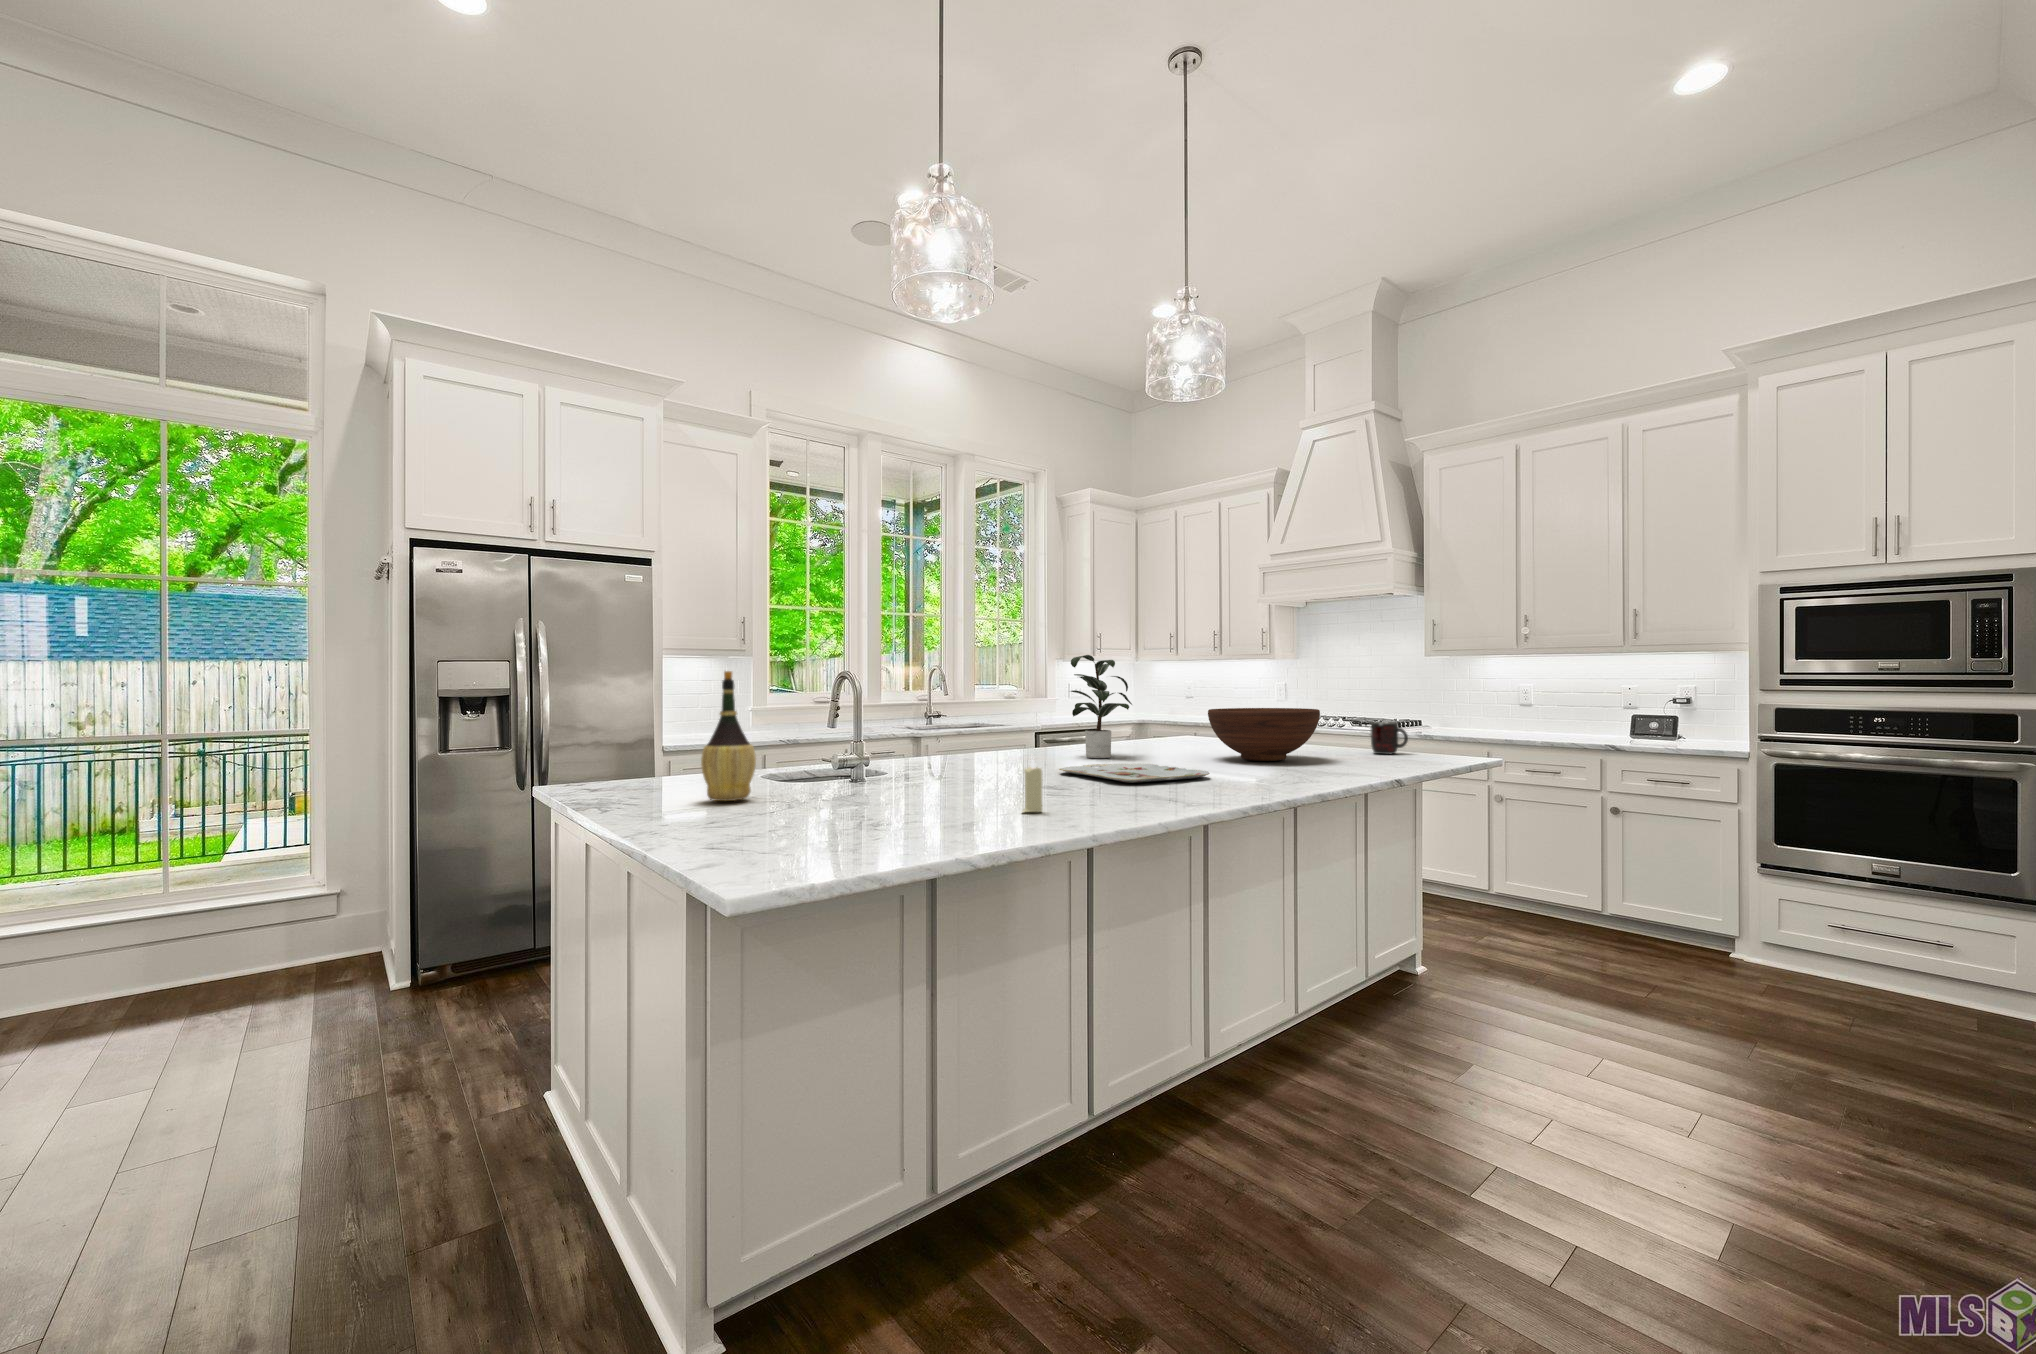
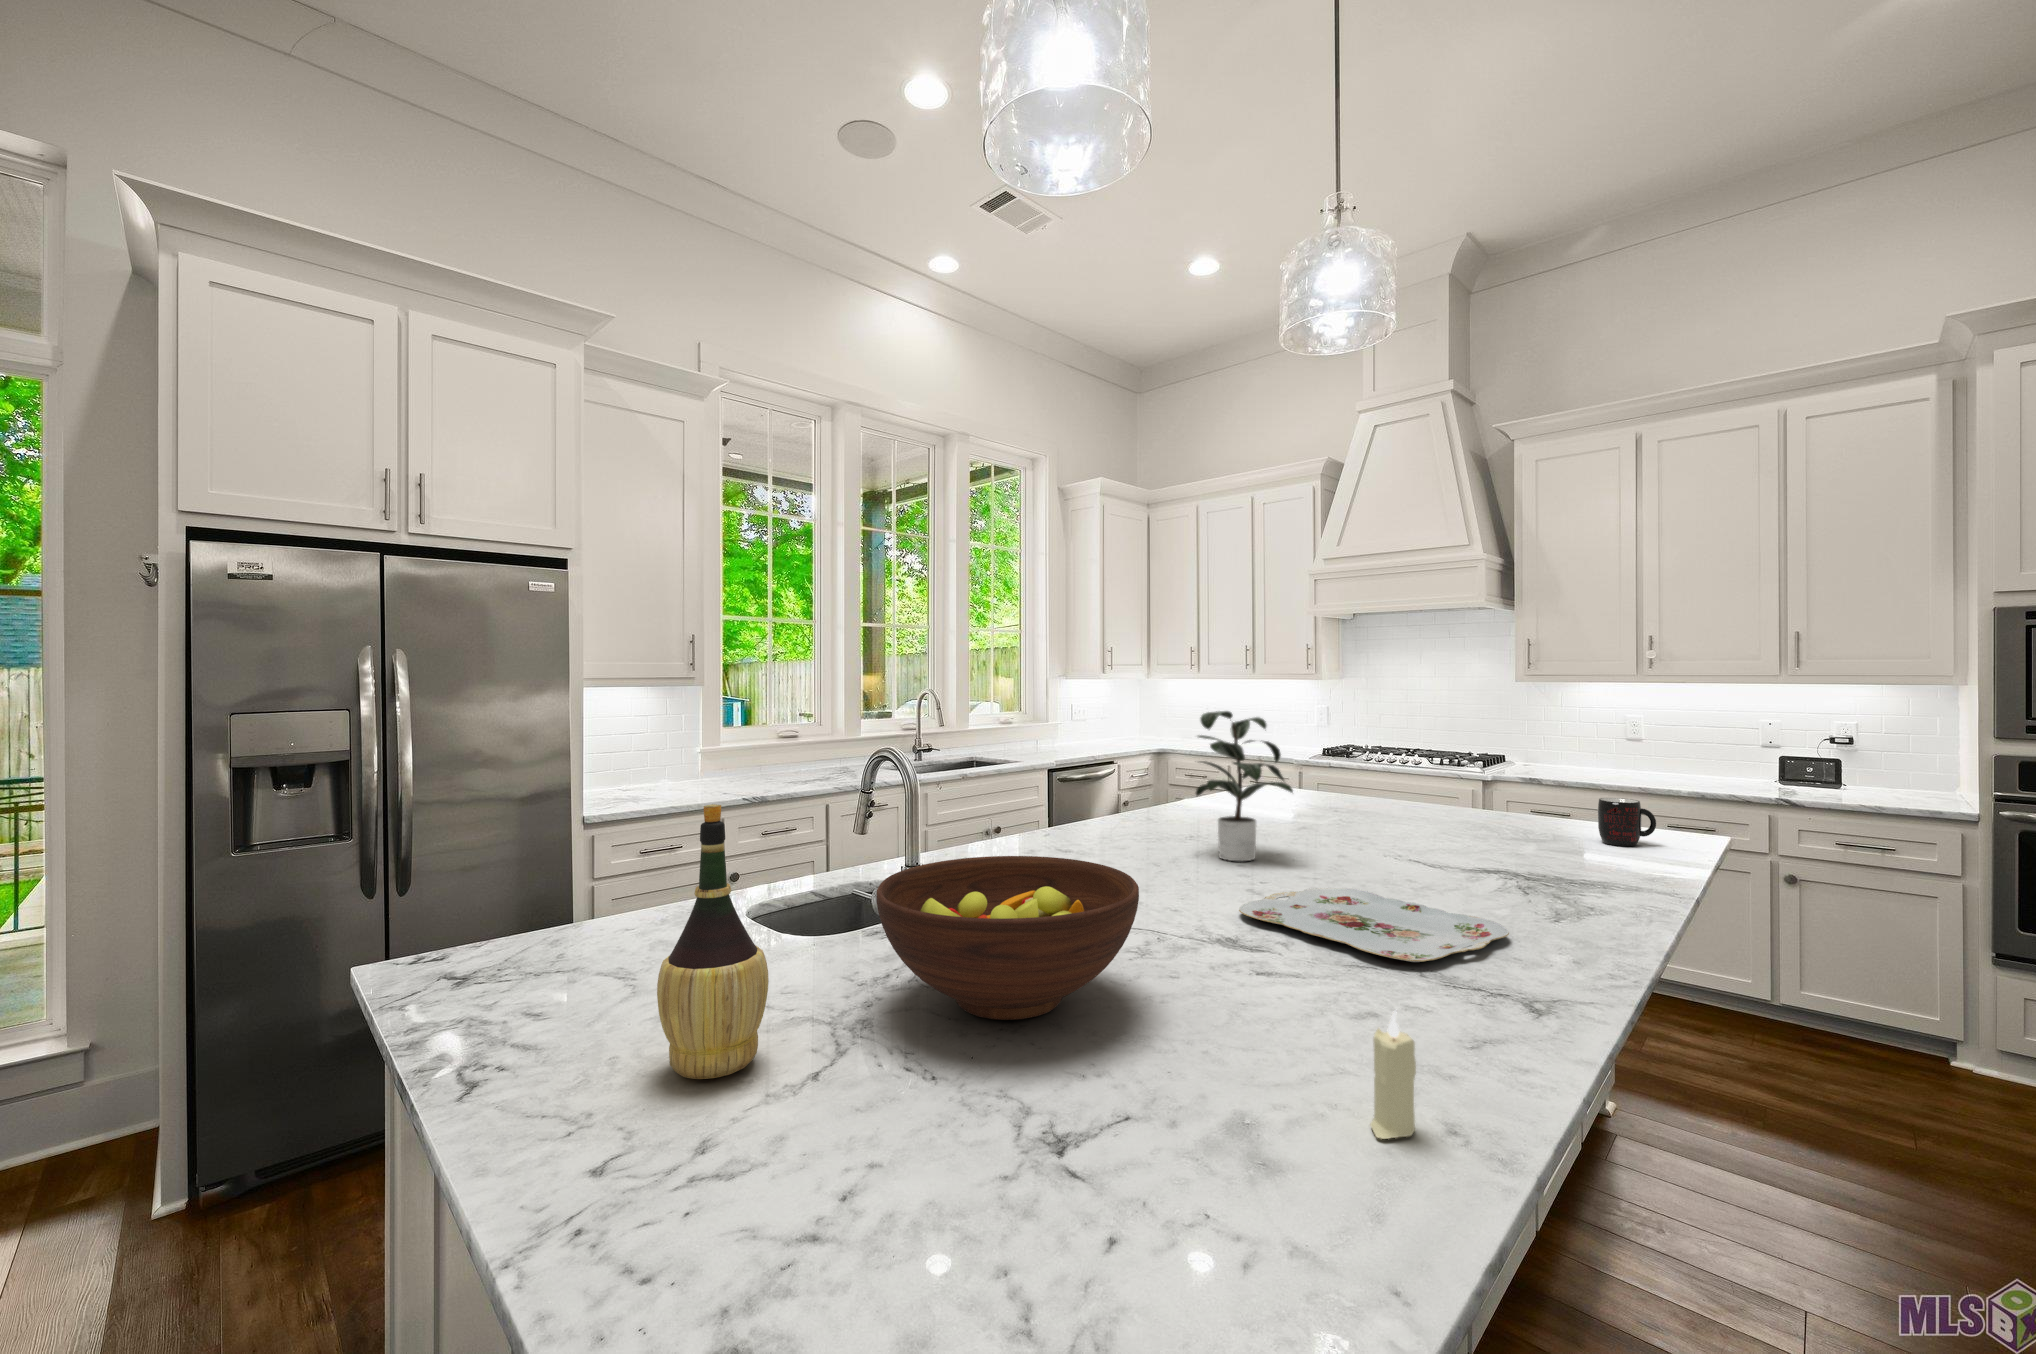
fruit bowl: present [1208,708,1320,761] -> present [876,856,1139,1020]

